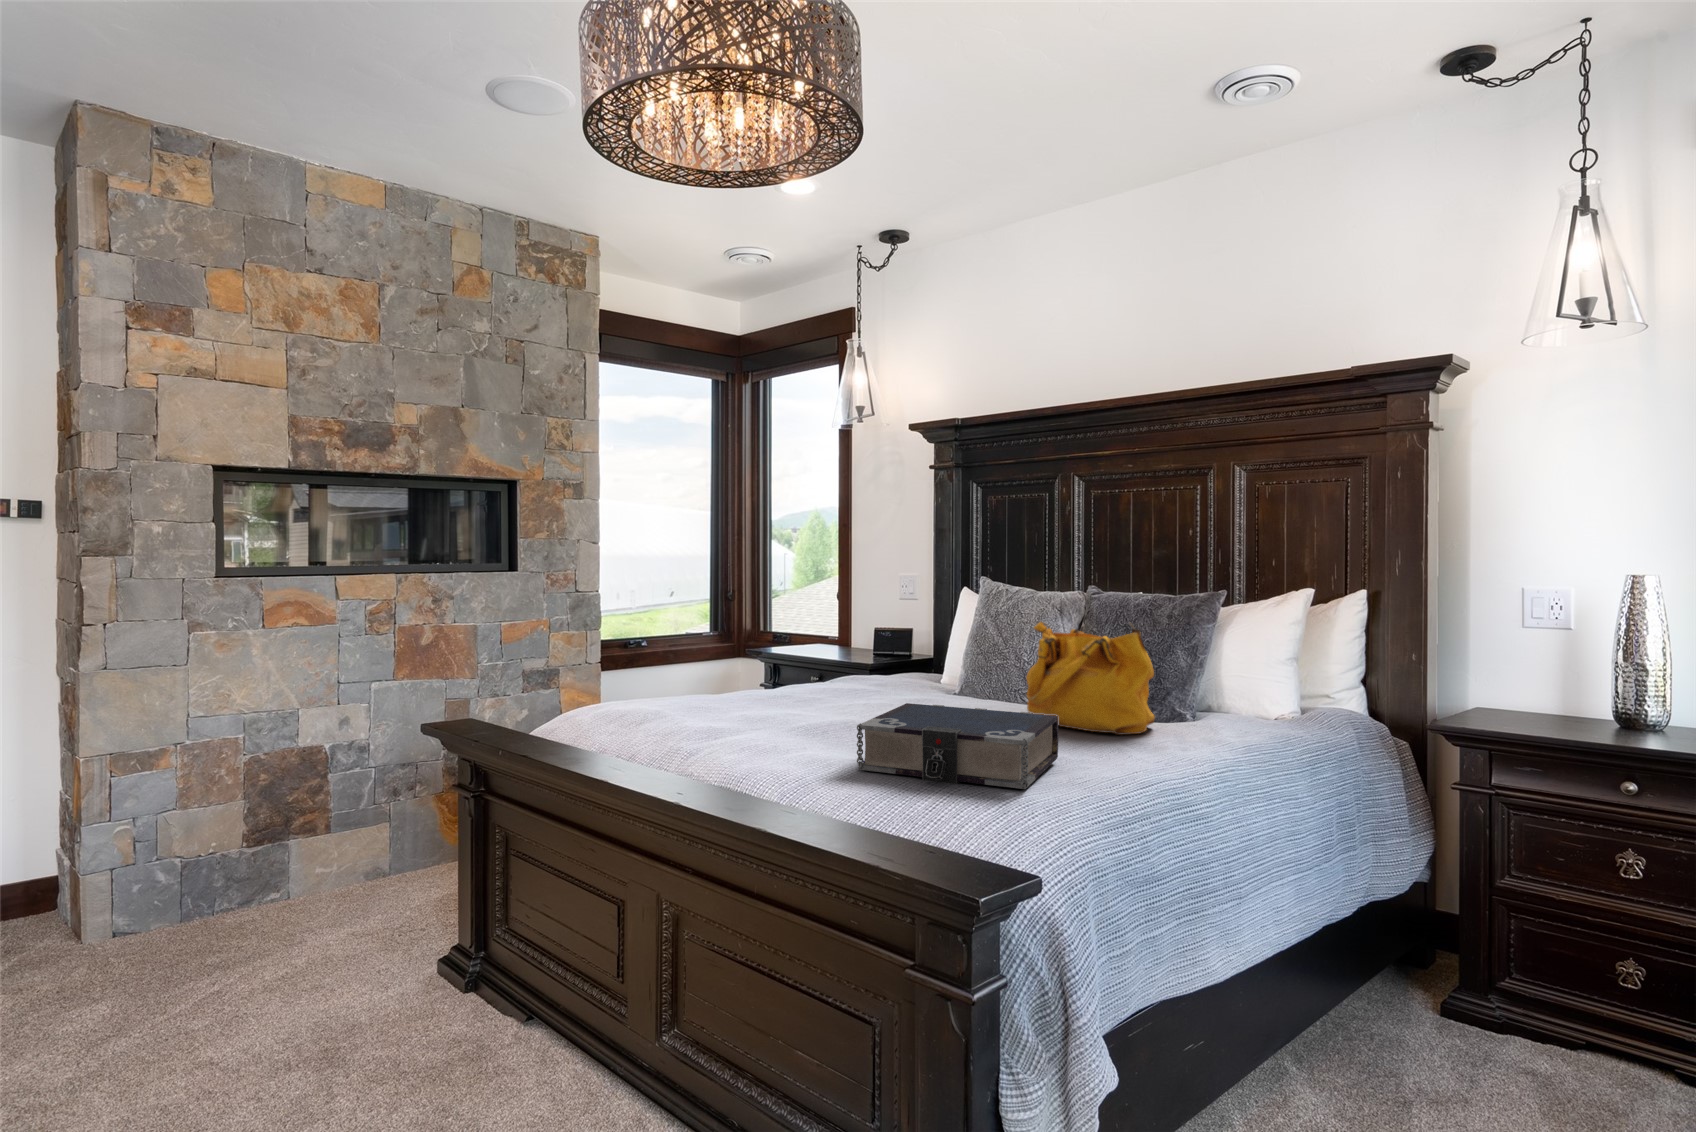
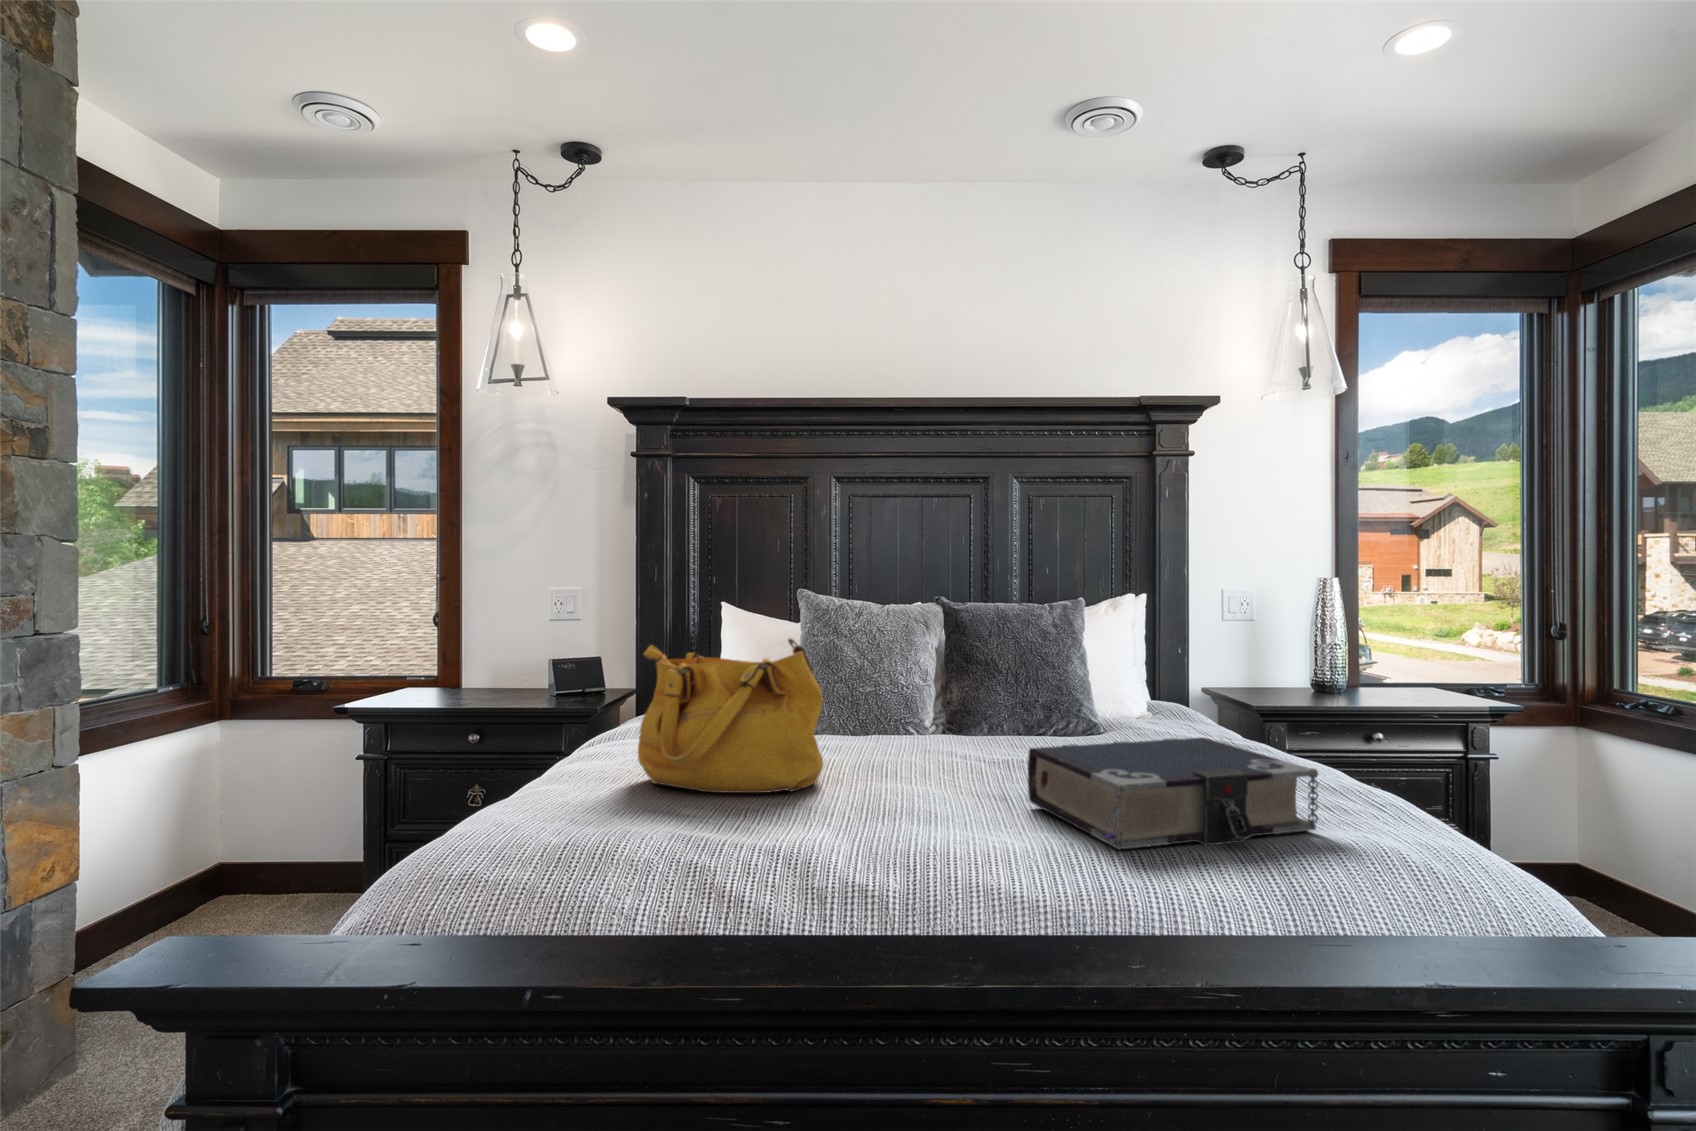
handbag: present [1026,622,1155,735] -> present [638,639,823,793]

